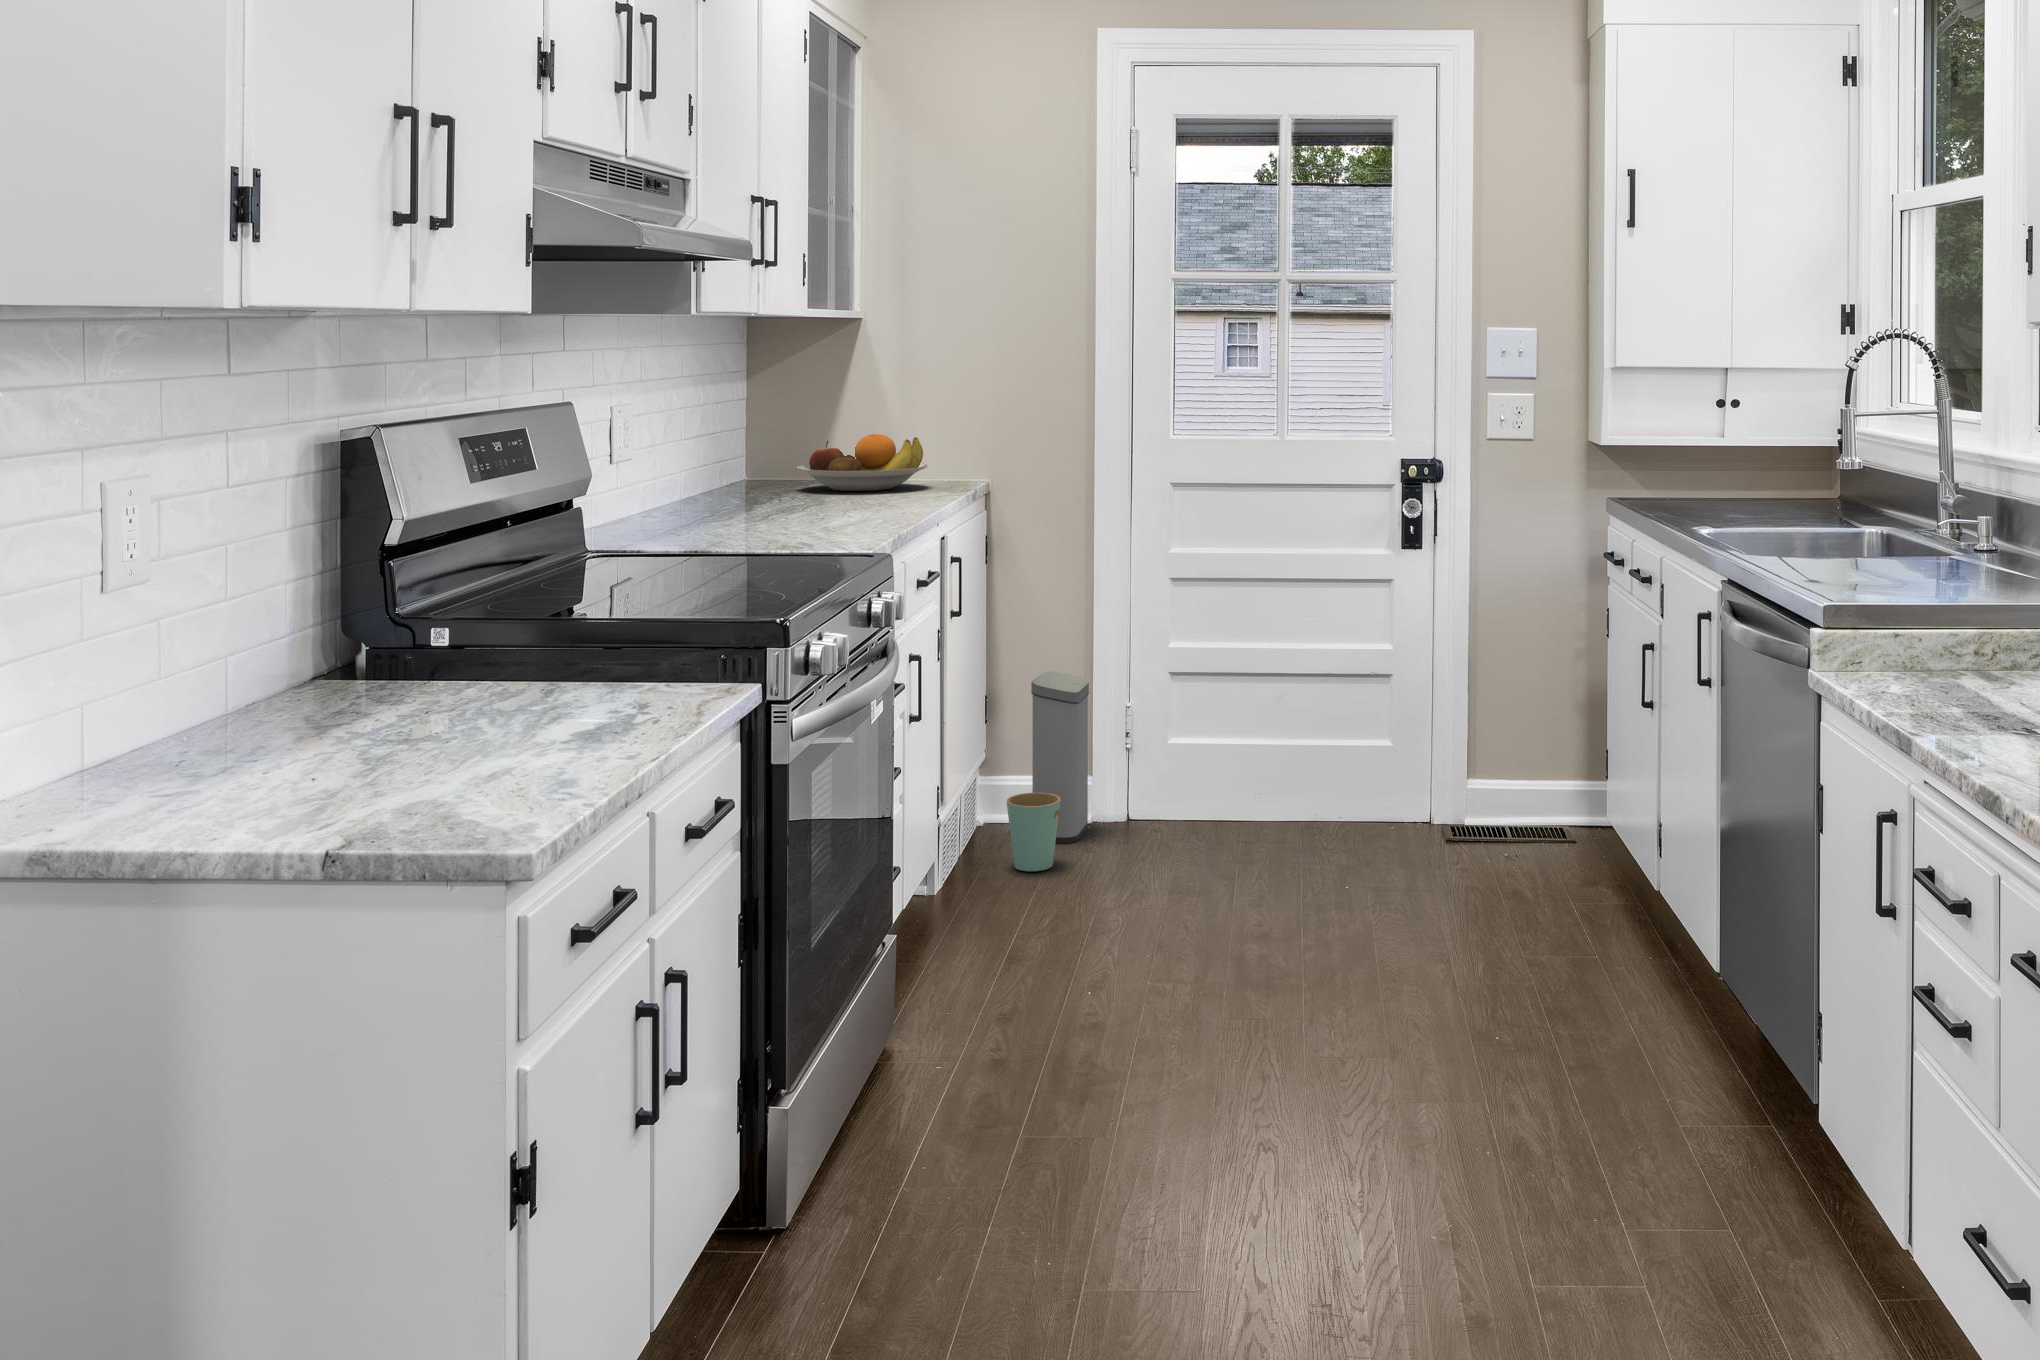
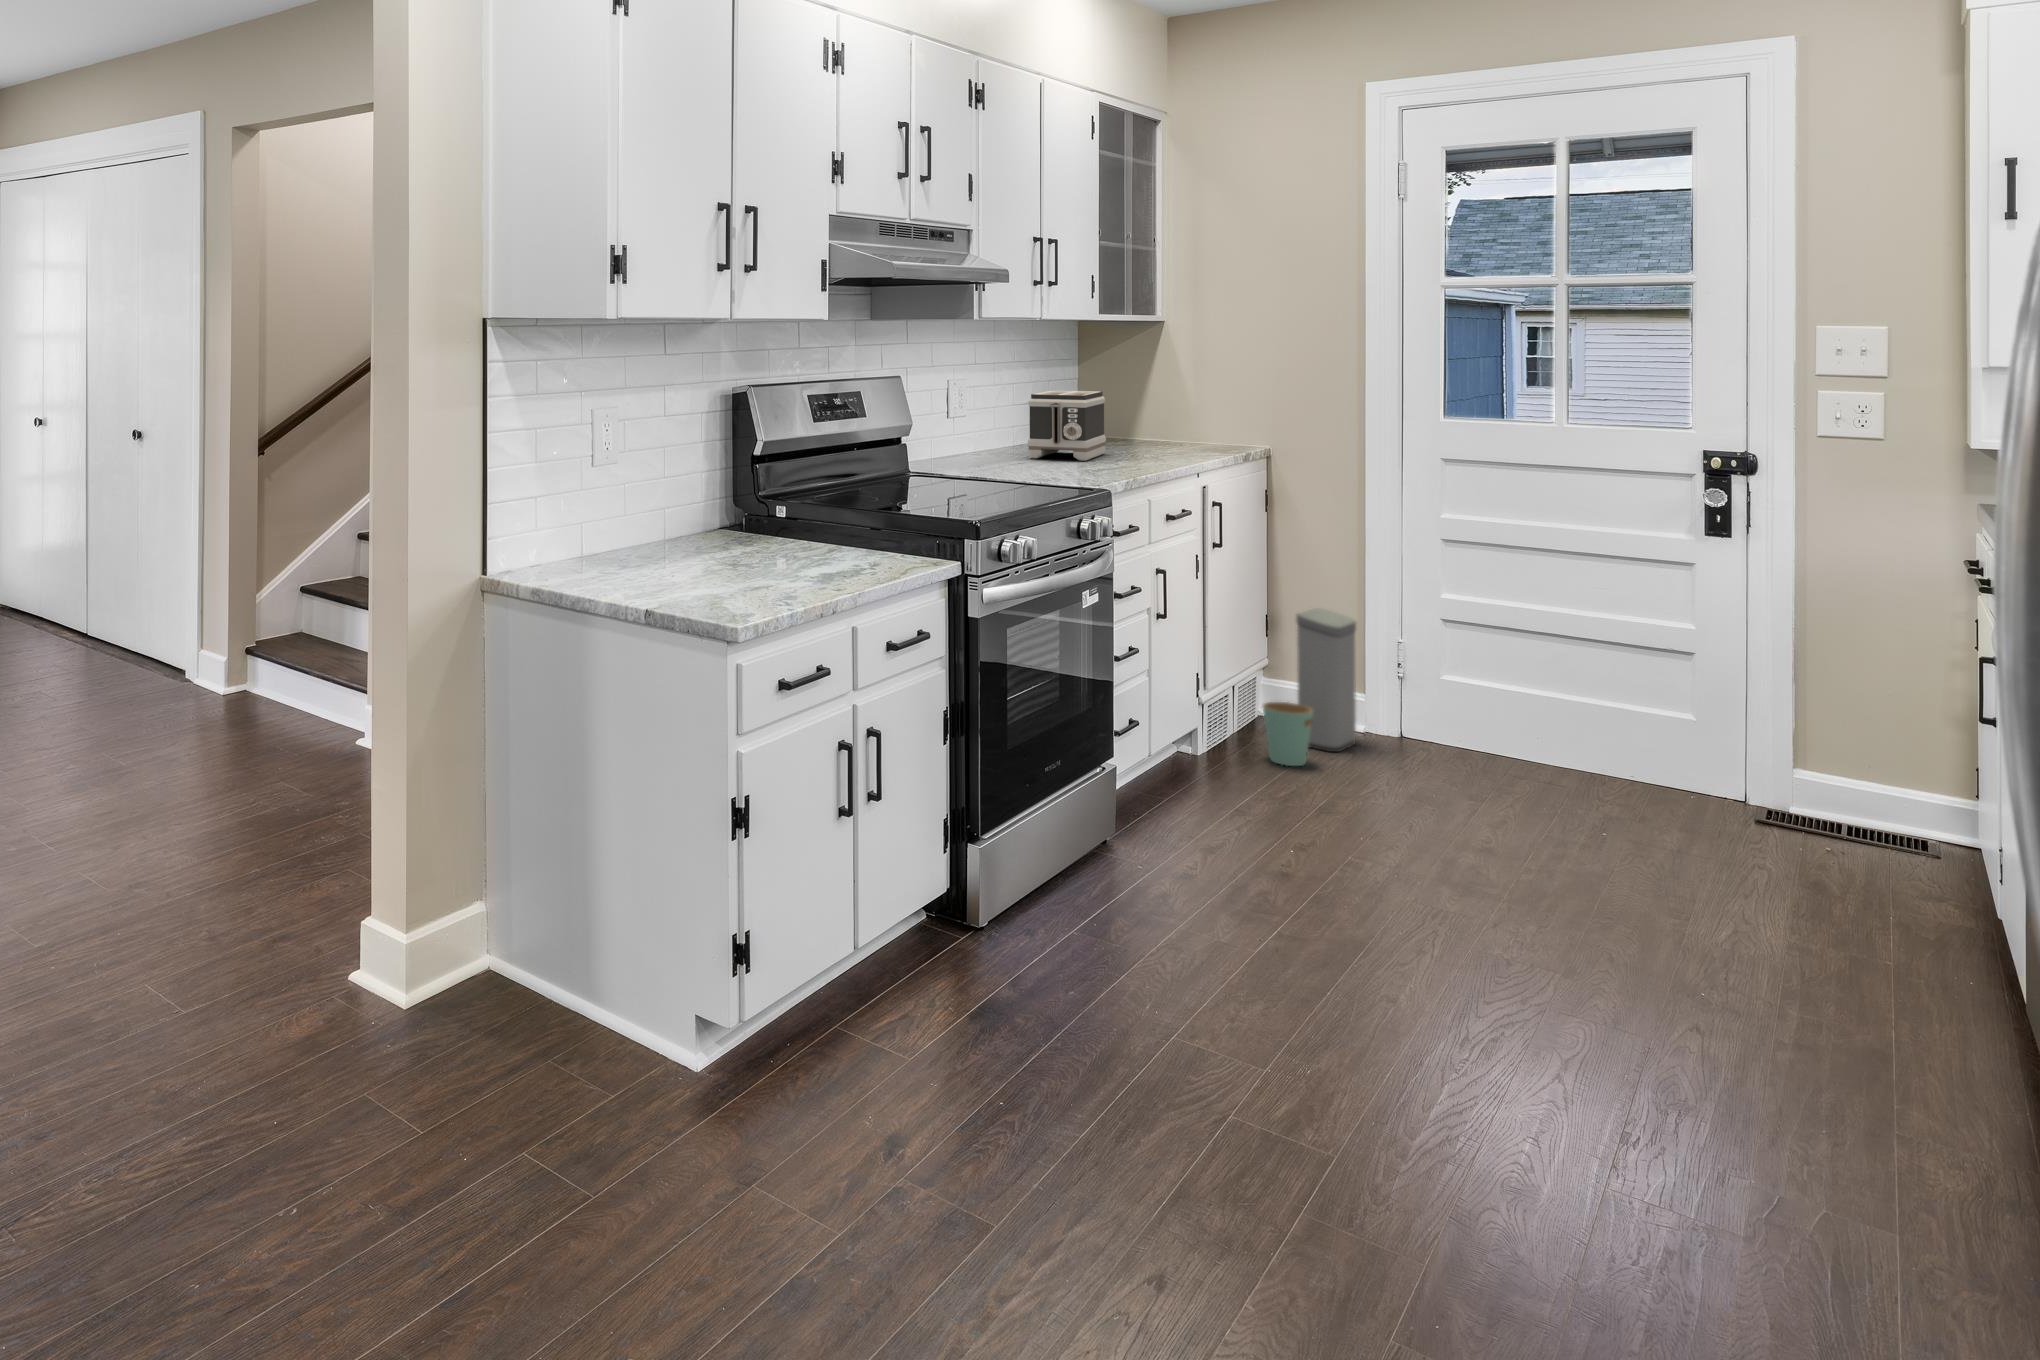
toaster: none [727,419,816,514] -> present [1028,391,1106,461]
fruit bowl: present [797,434,927,491] -> none [1104,406,1213,449]

